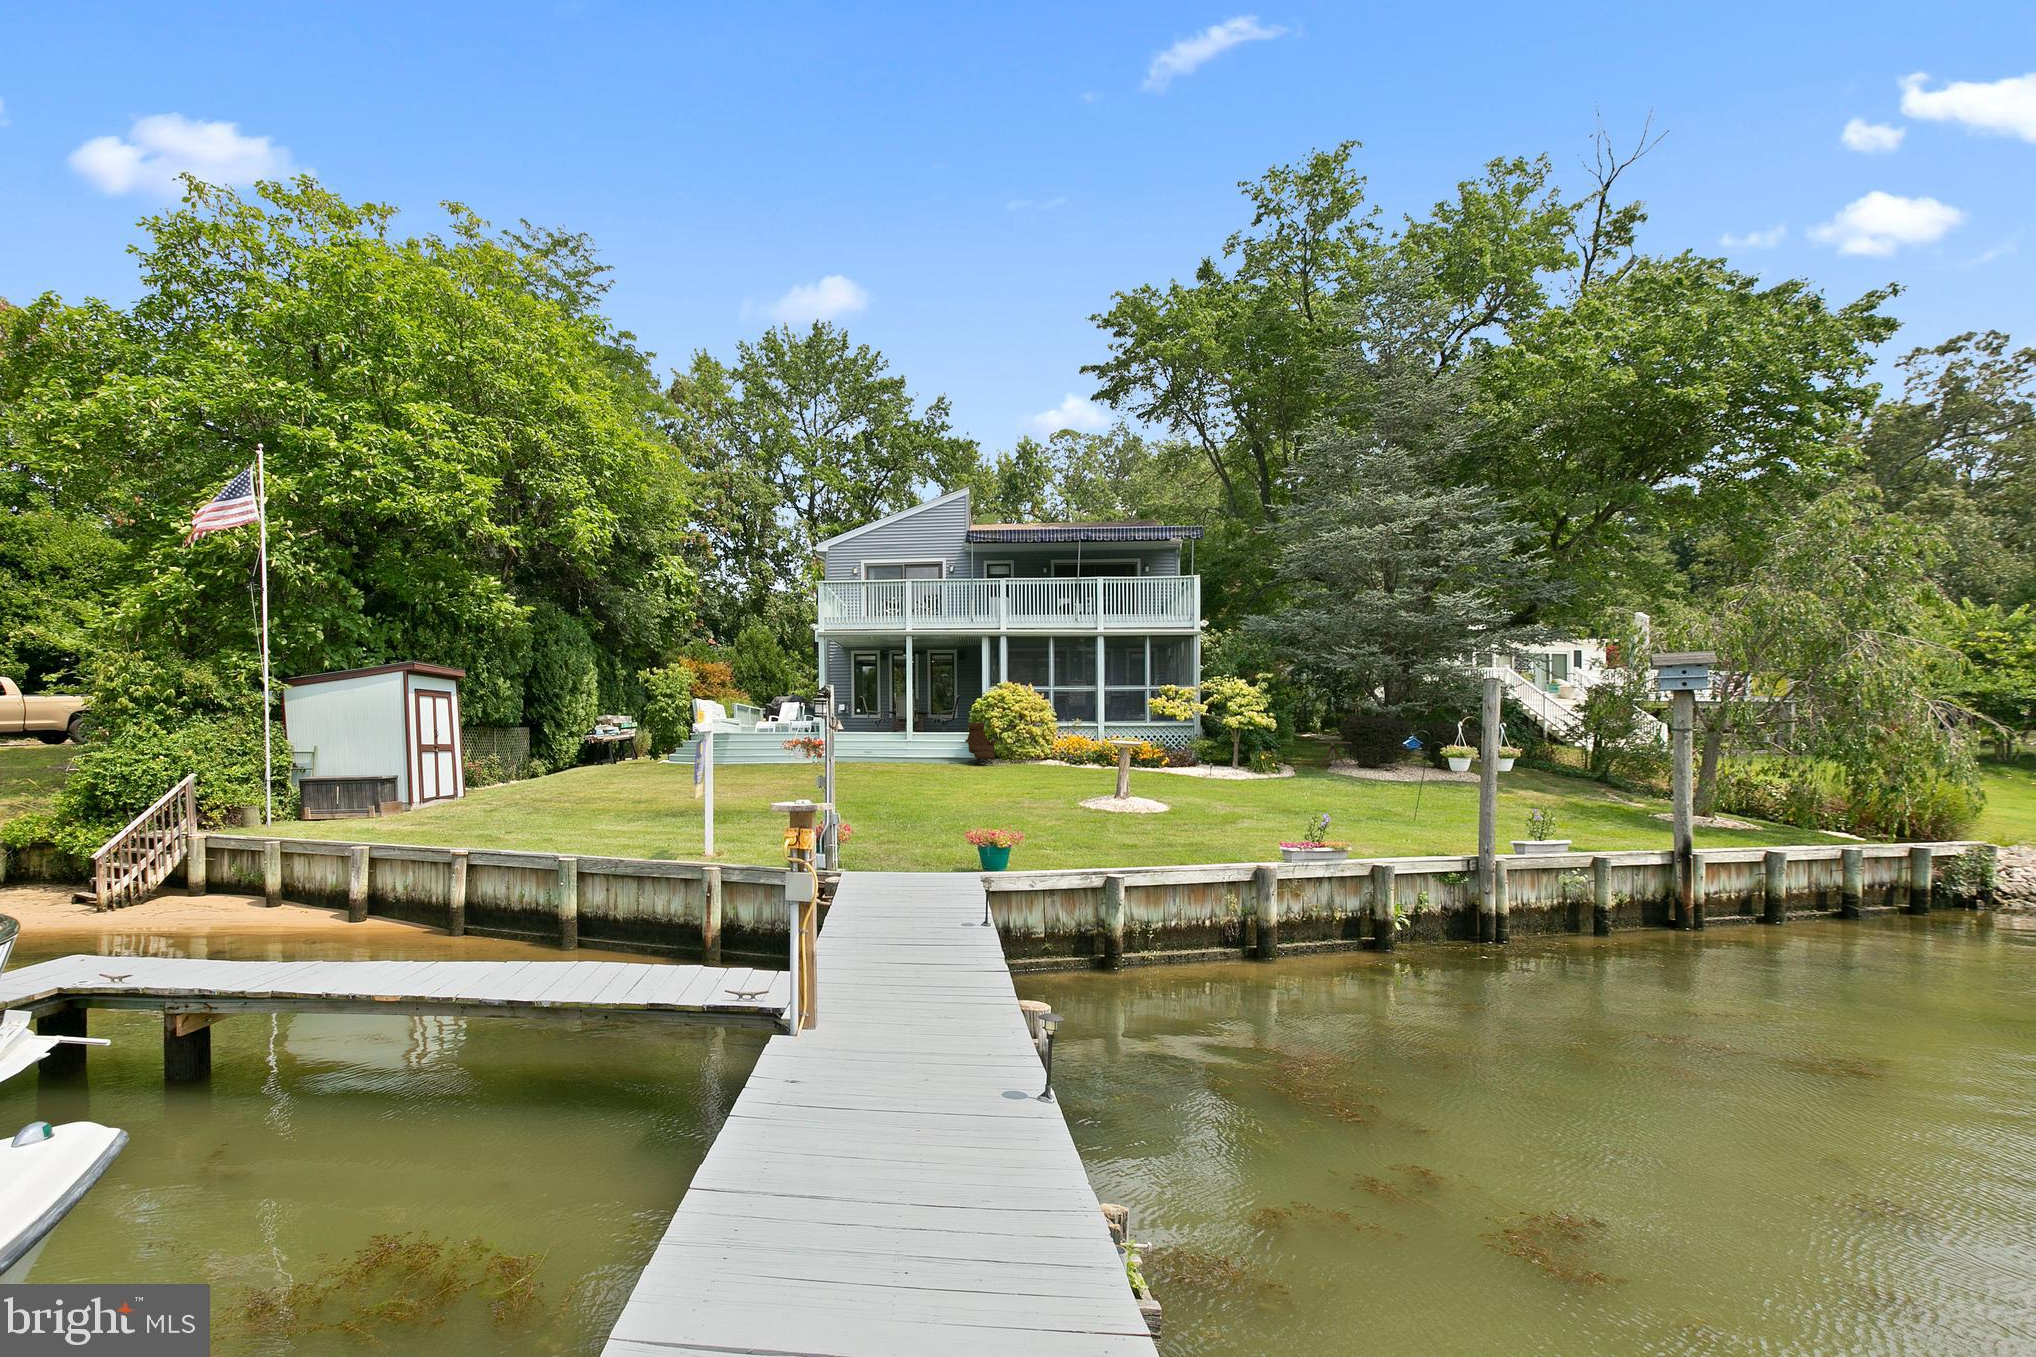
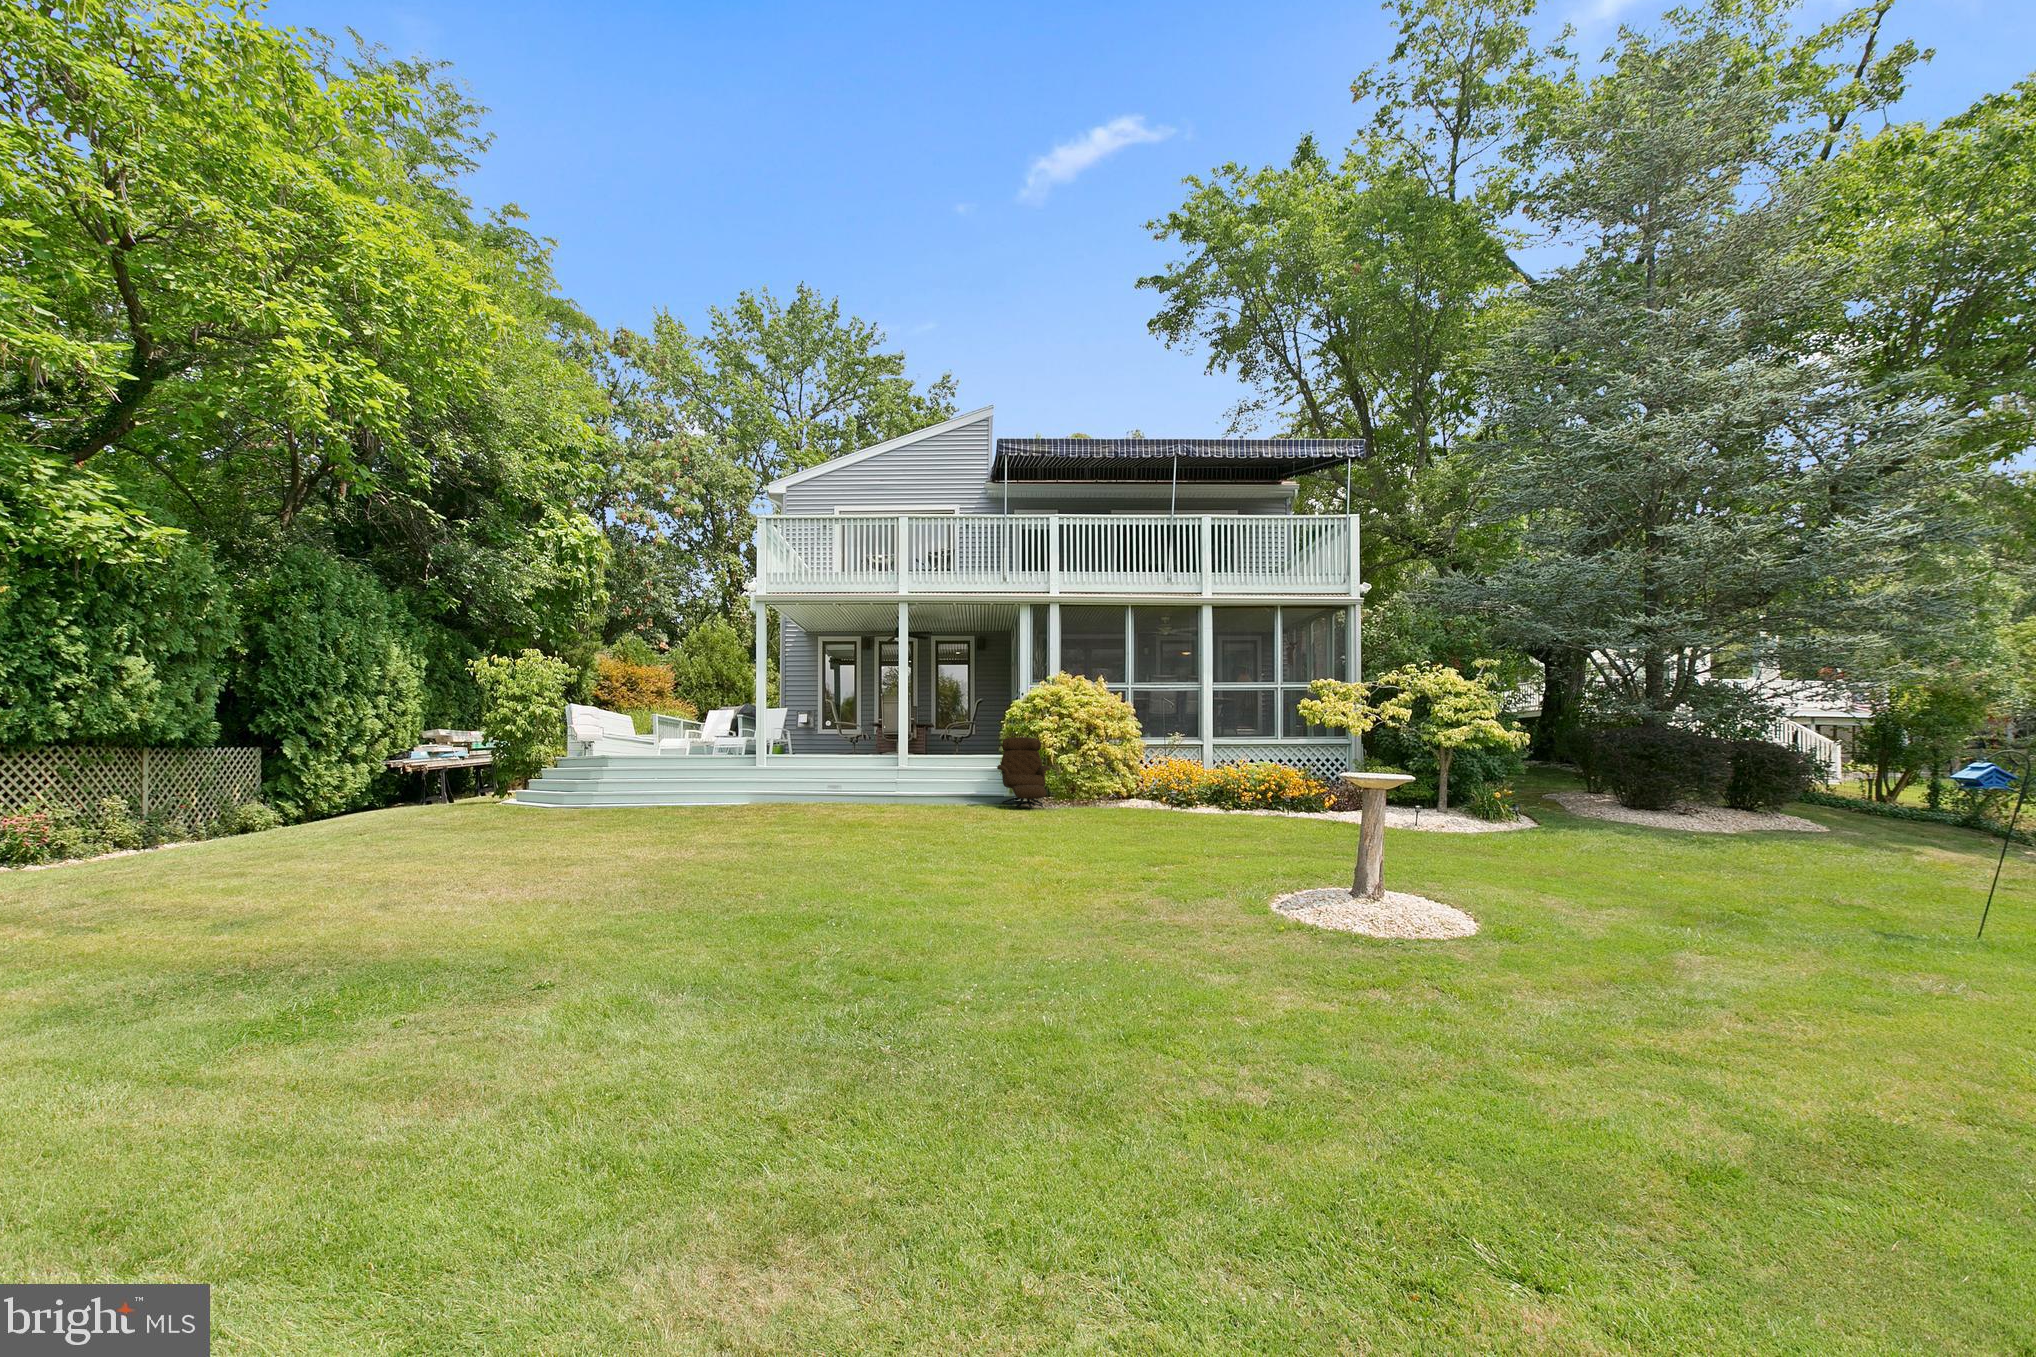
round table: present [1314,741,1352,767] -> none [1560,767,1627,810]

